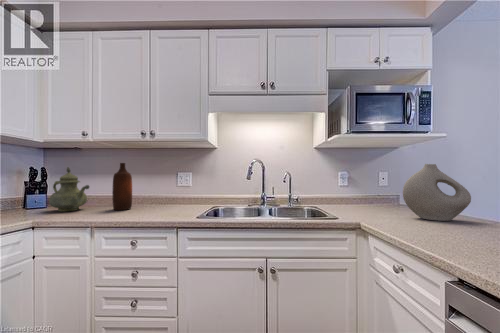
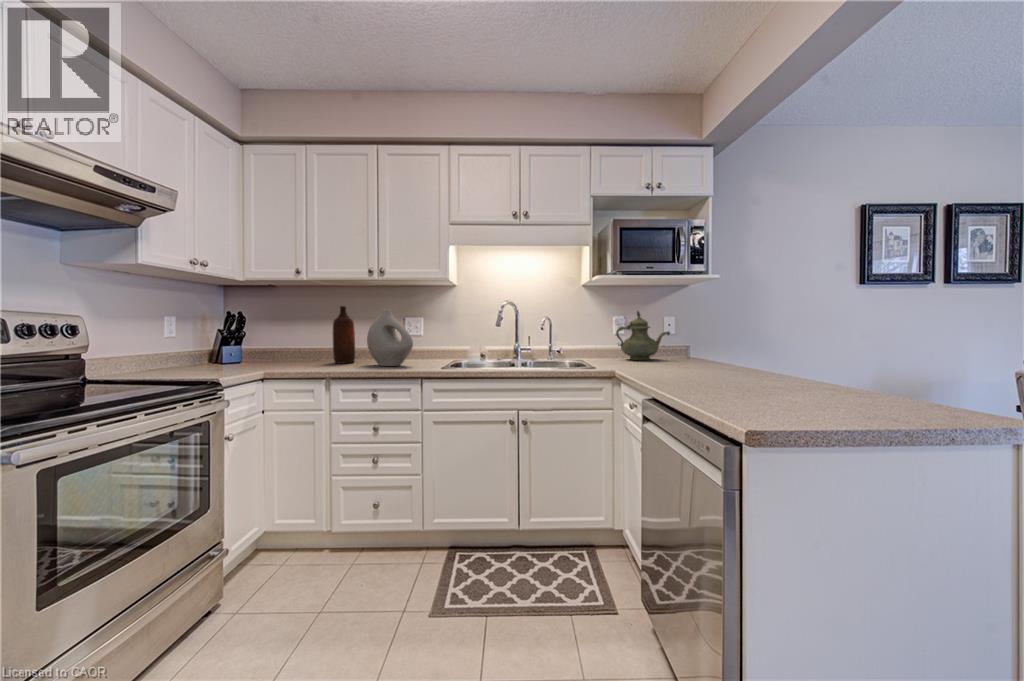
vase: present [403,164,471,221] -> present [367,309,413,366]
teapot: present [49,167,89,212] -> present [616,311,670,360]

